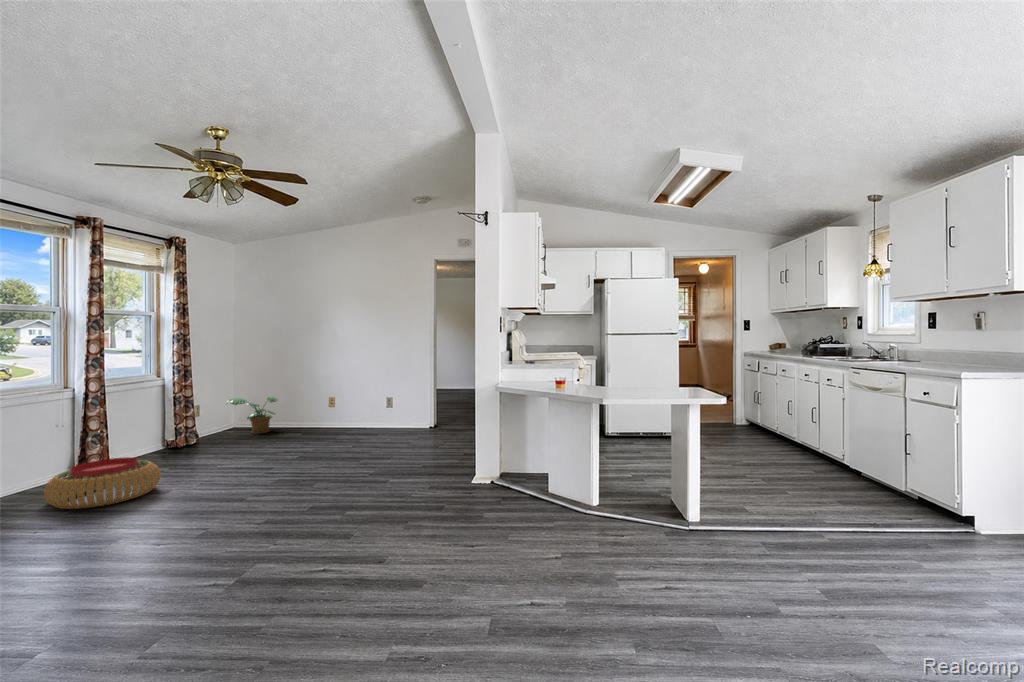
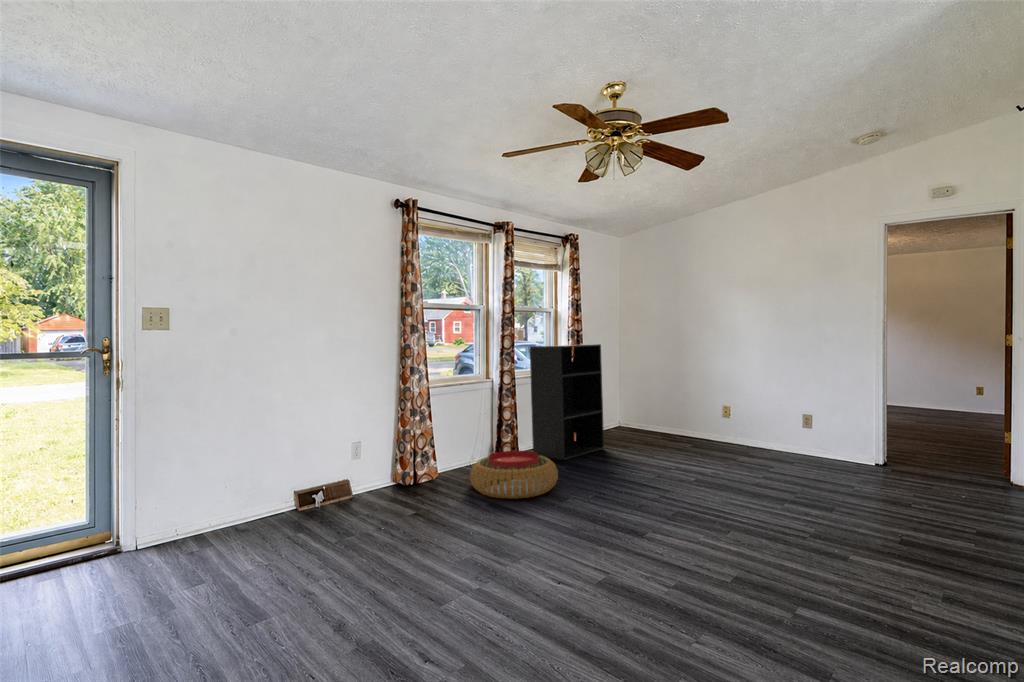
bookshelf: none [124,348,215,464] -> present [530,344,604,460]
potted plant: present [227,397,277,434] -> none [614,398,664,438]

